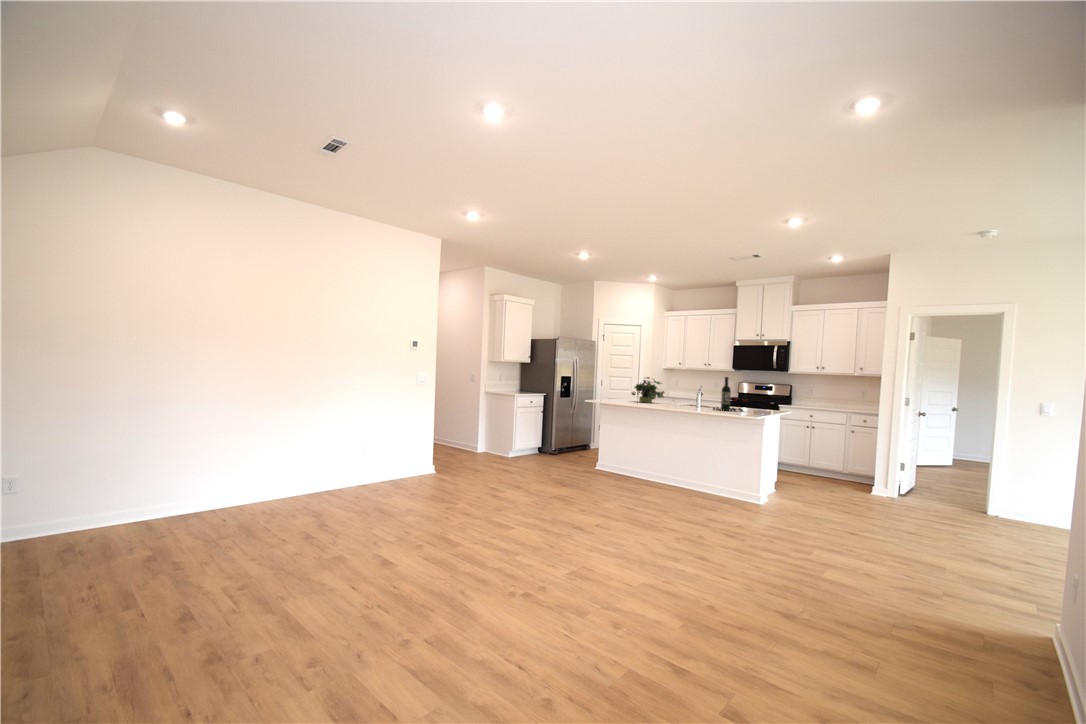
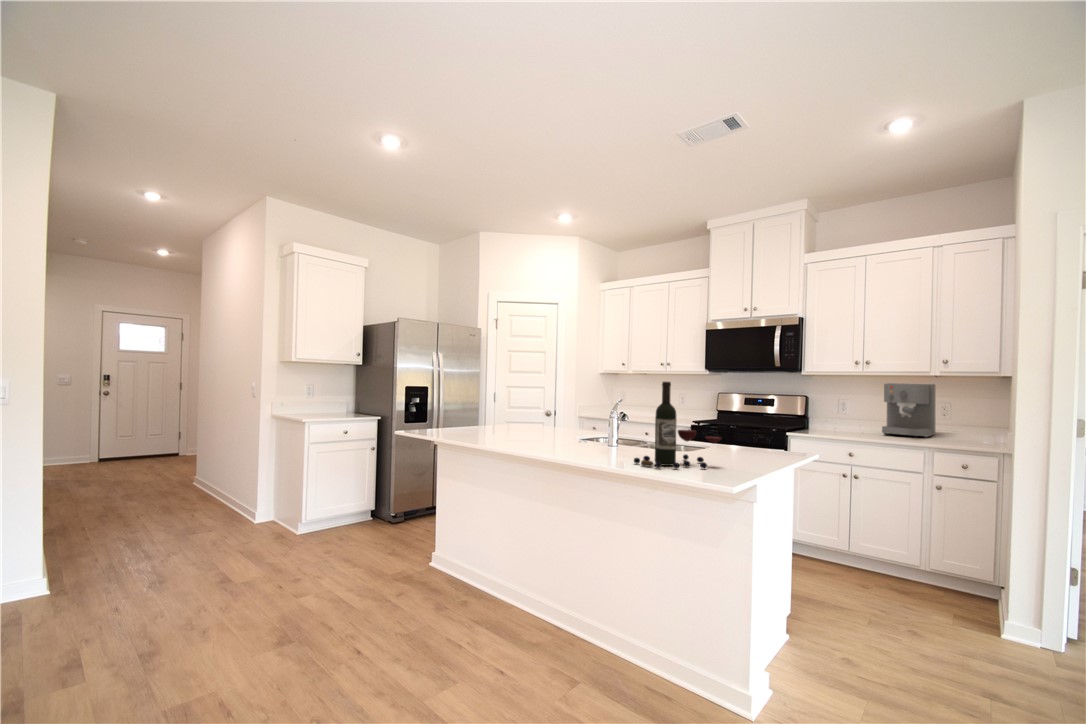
potted plant: present [634,377,664,403] -> none [492,384,553,439]
coffee maker: none [829,379,858,407] -> present [882,383,935,438]

